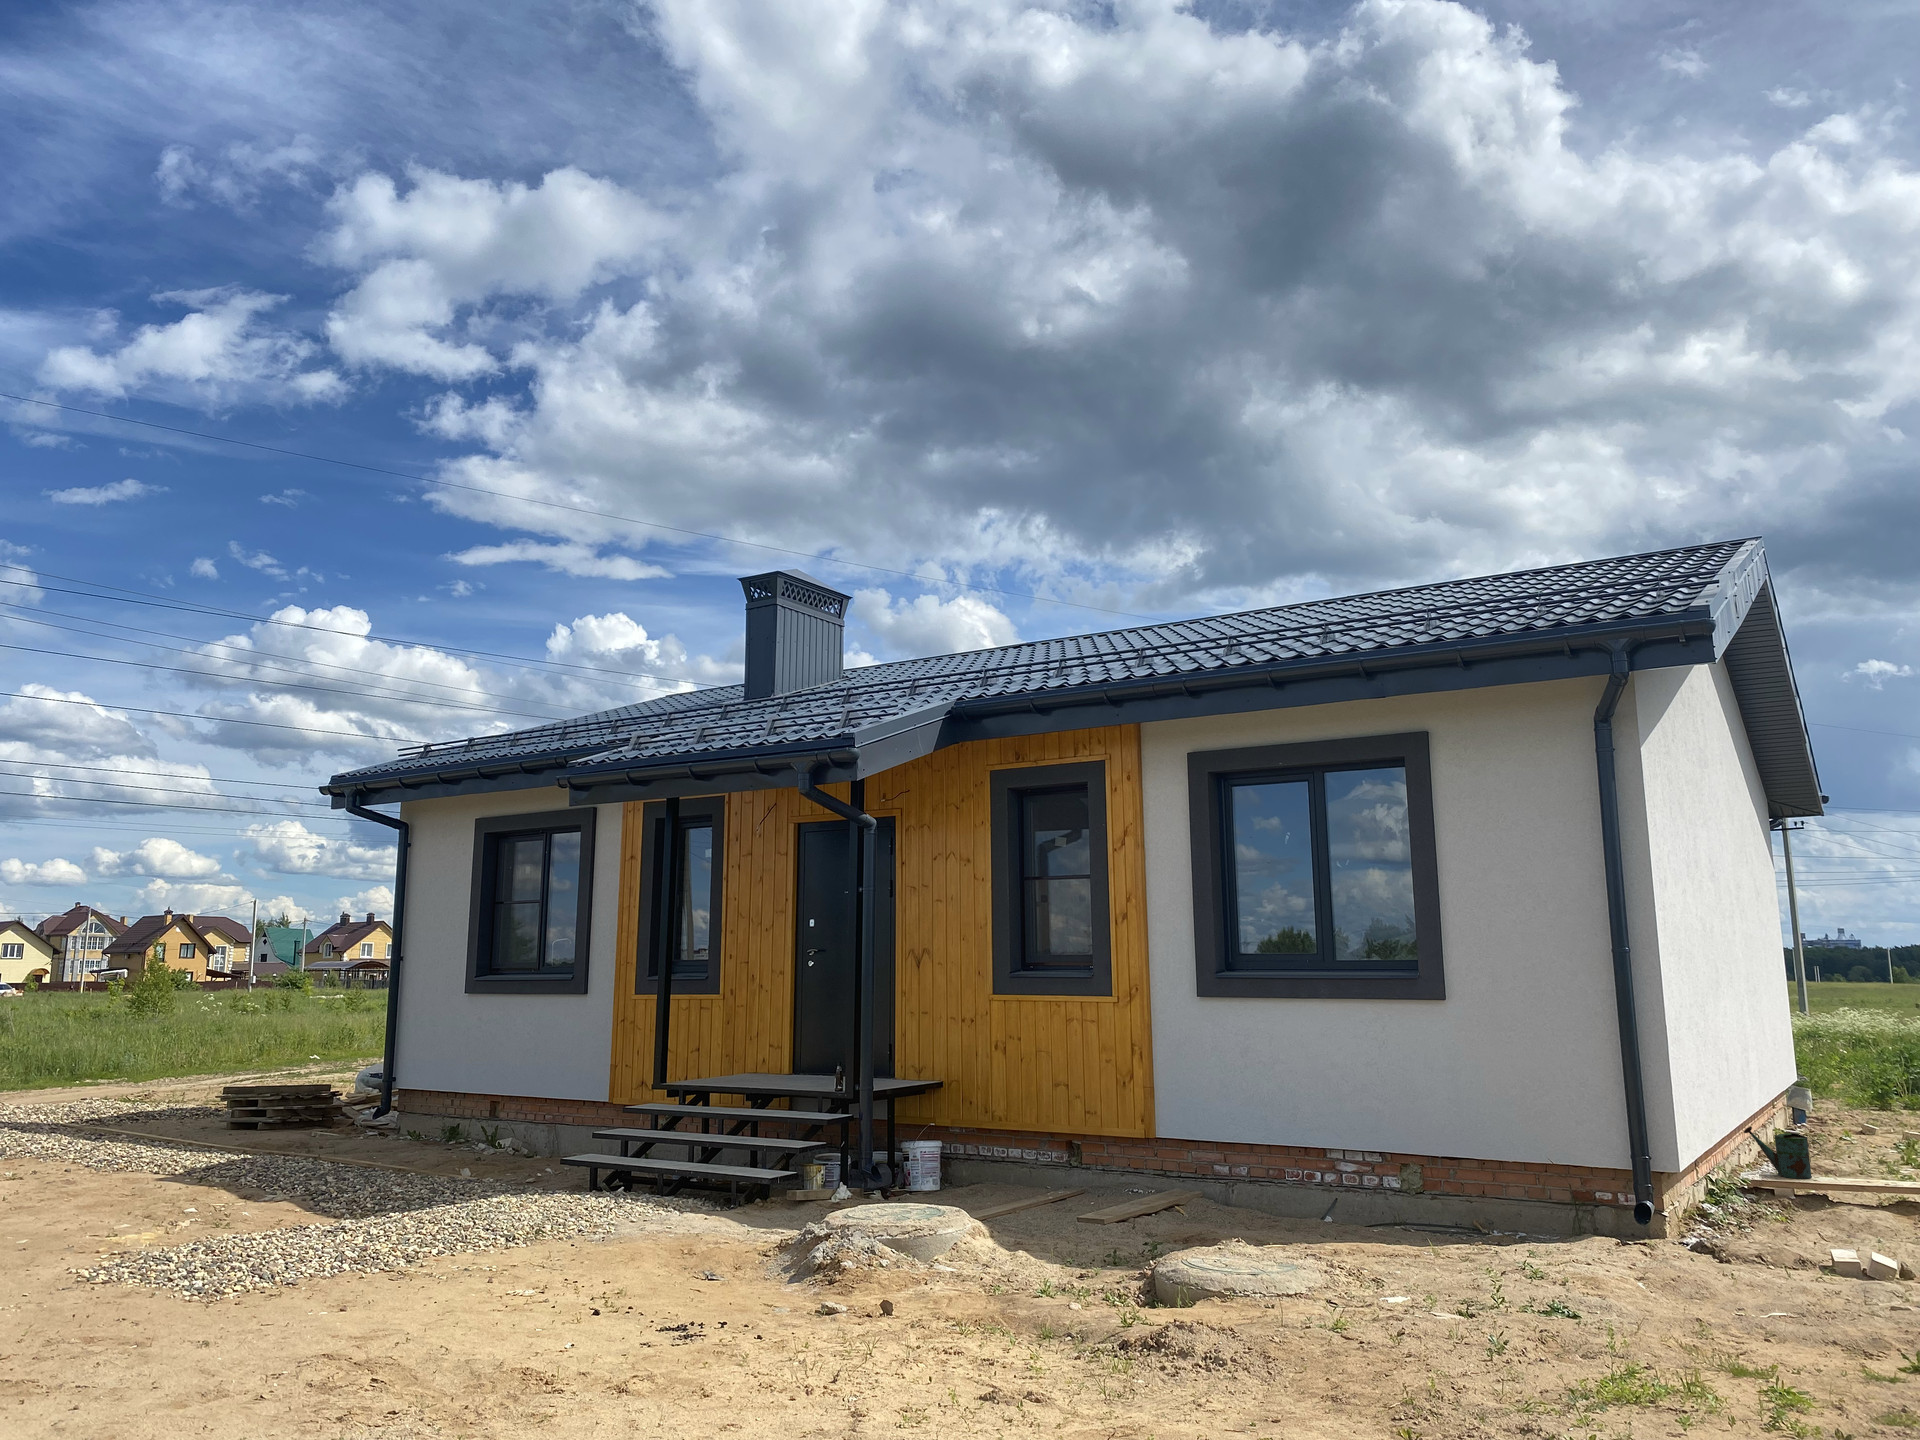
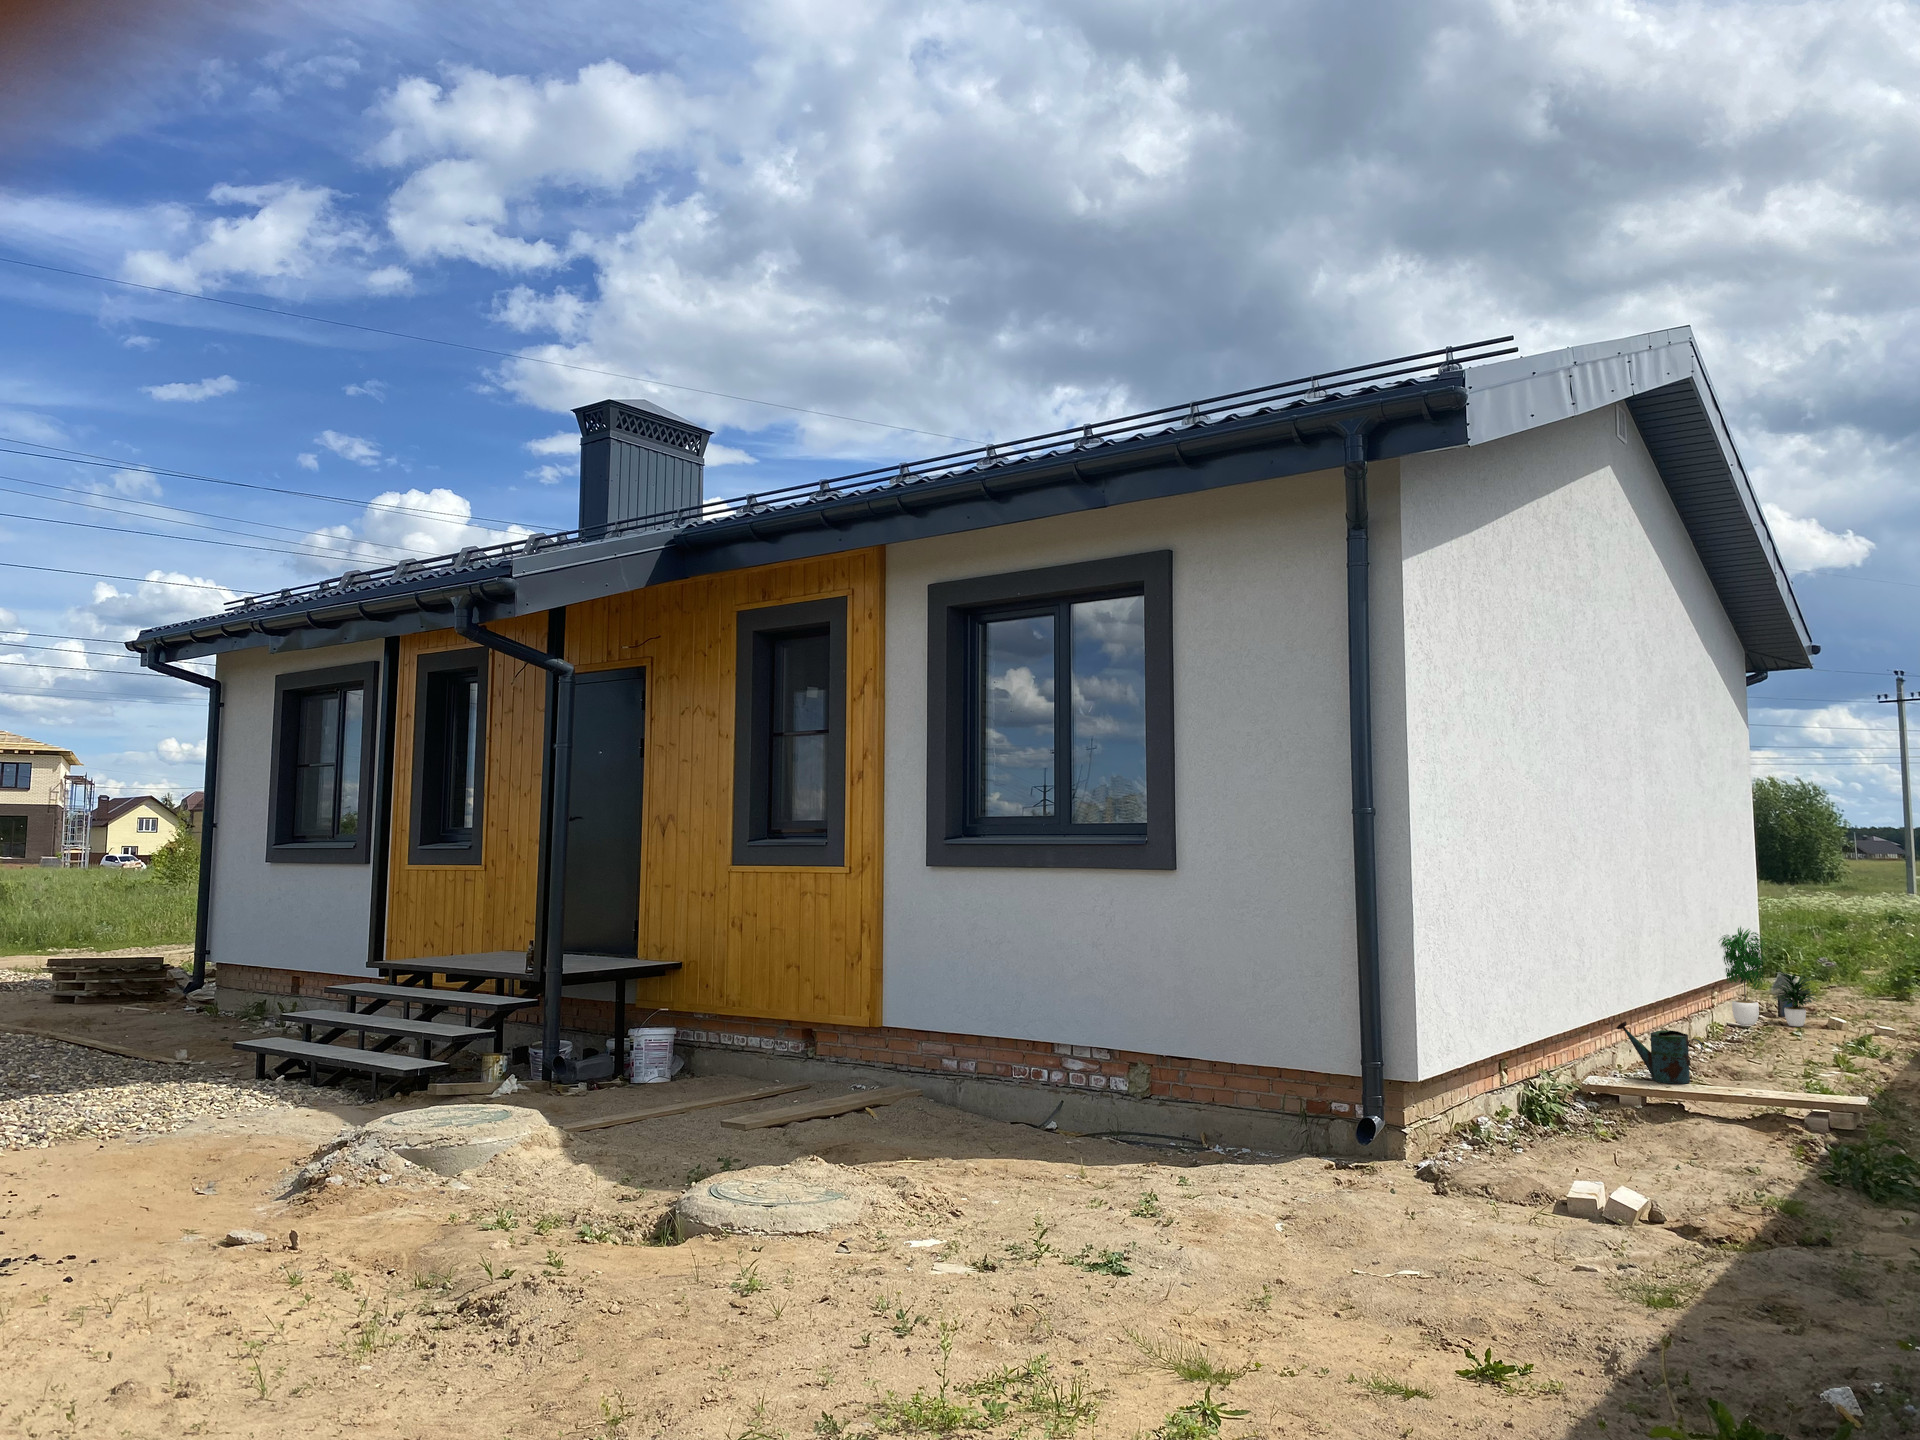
potted plant: none [1772,1045,1863,1132] -> present [1719,927,1818,1027]

